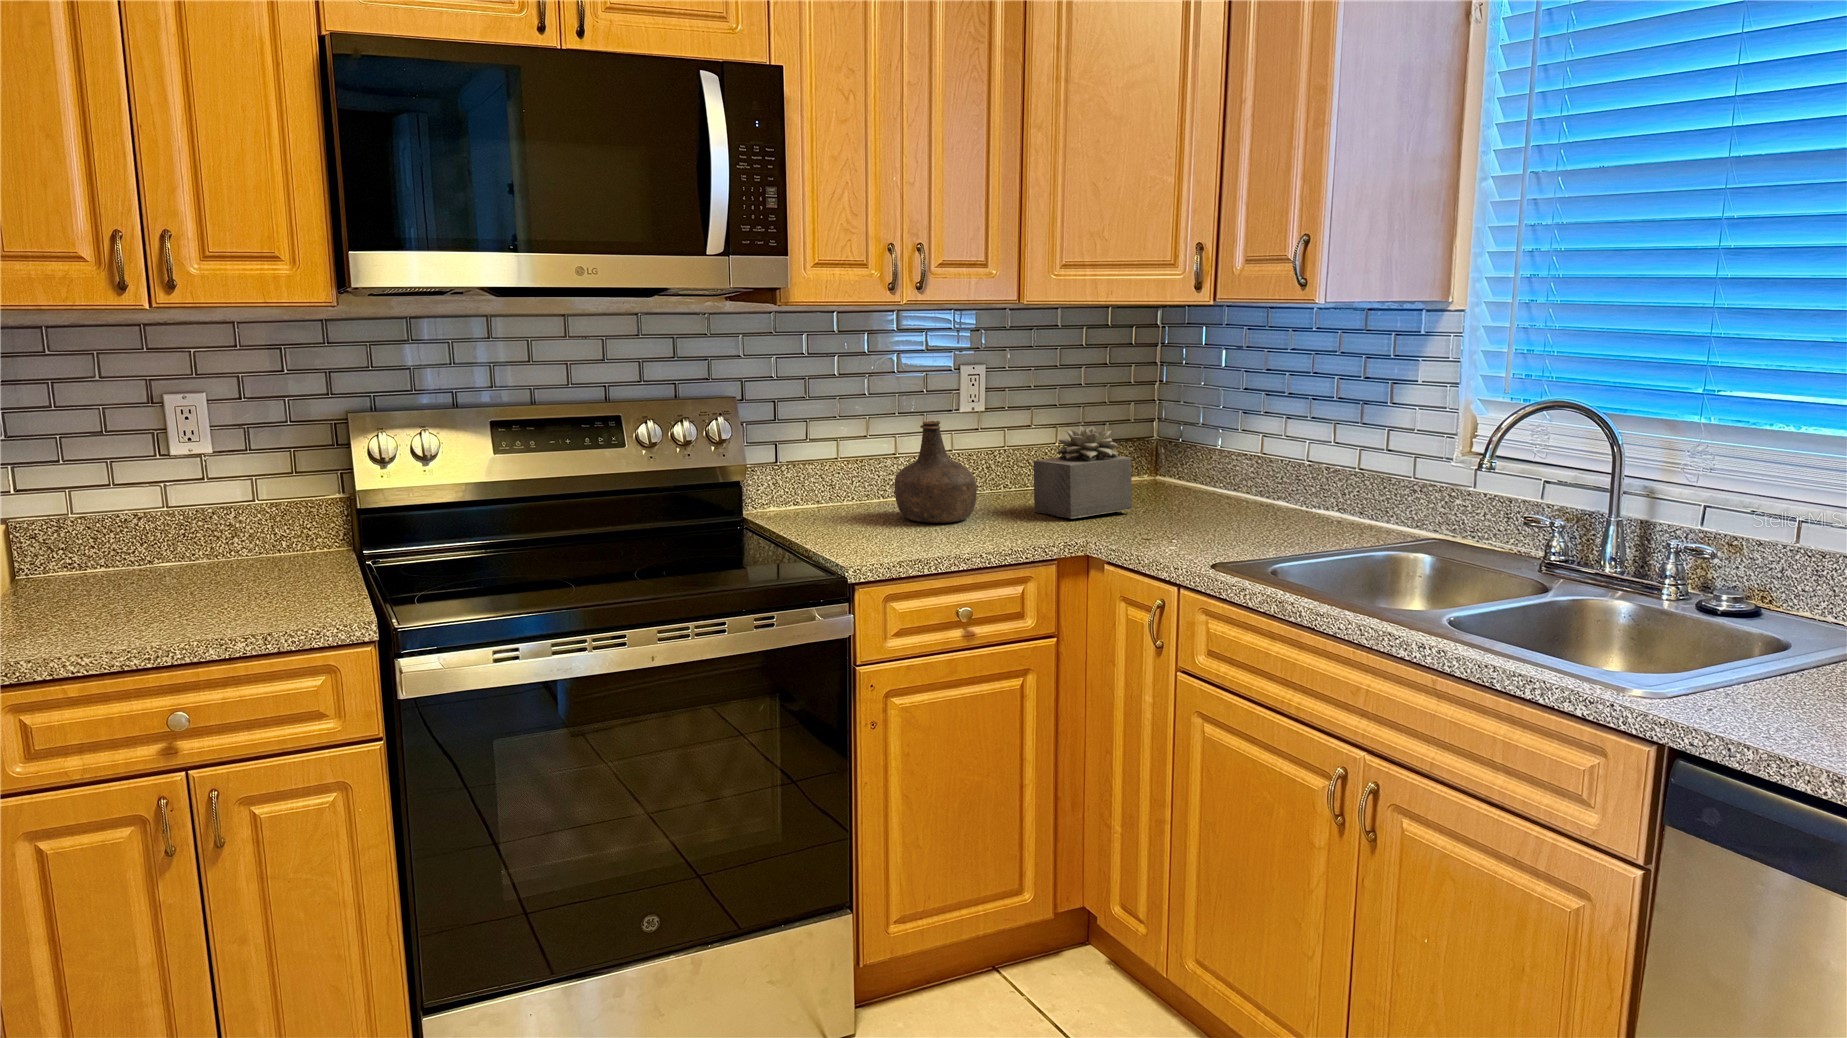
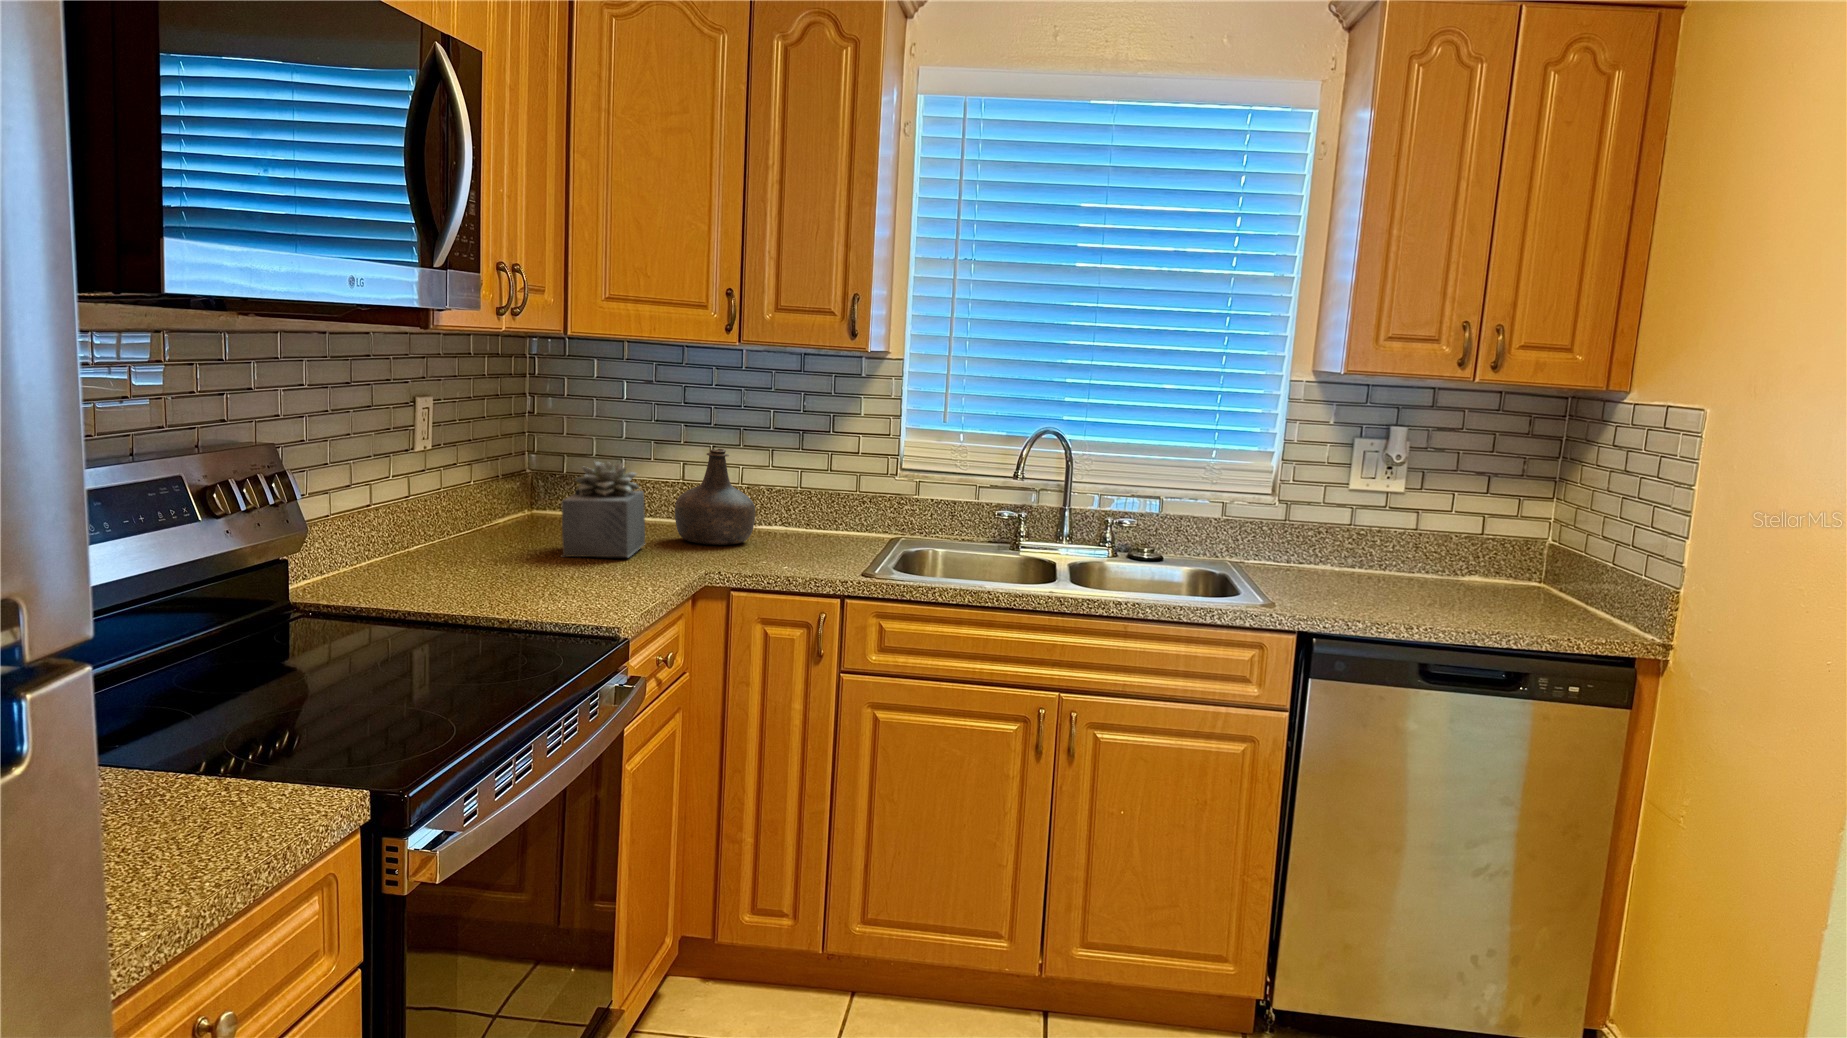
bottle: present [894,421,977,523] -> present [675,449,755,545]

